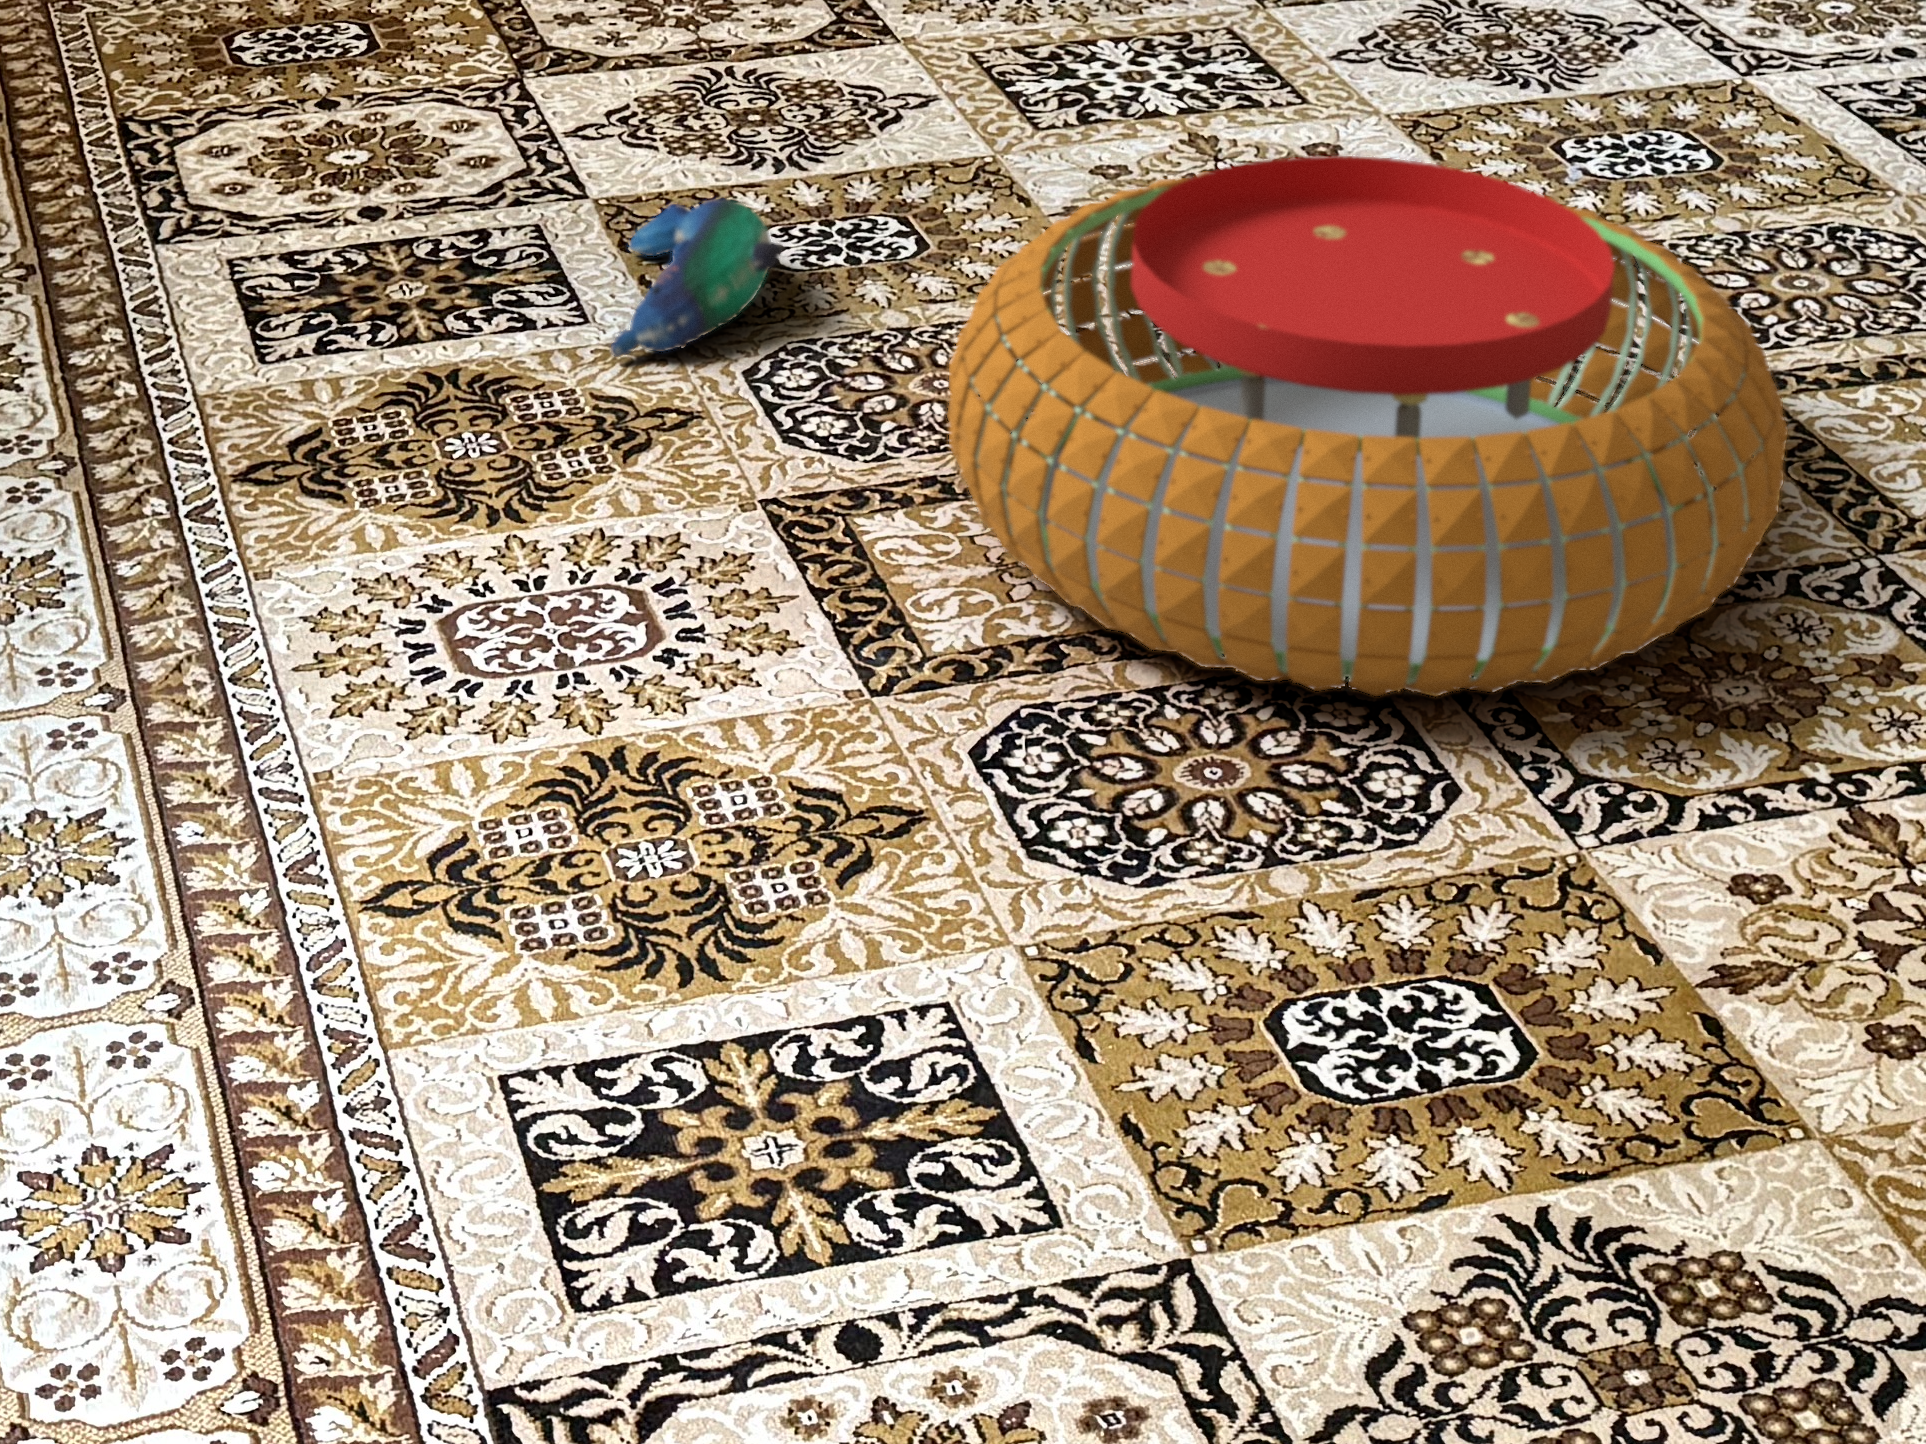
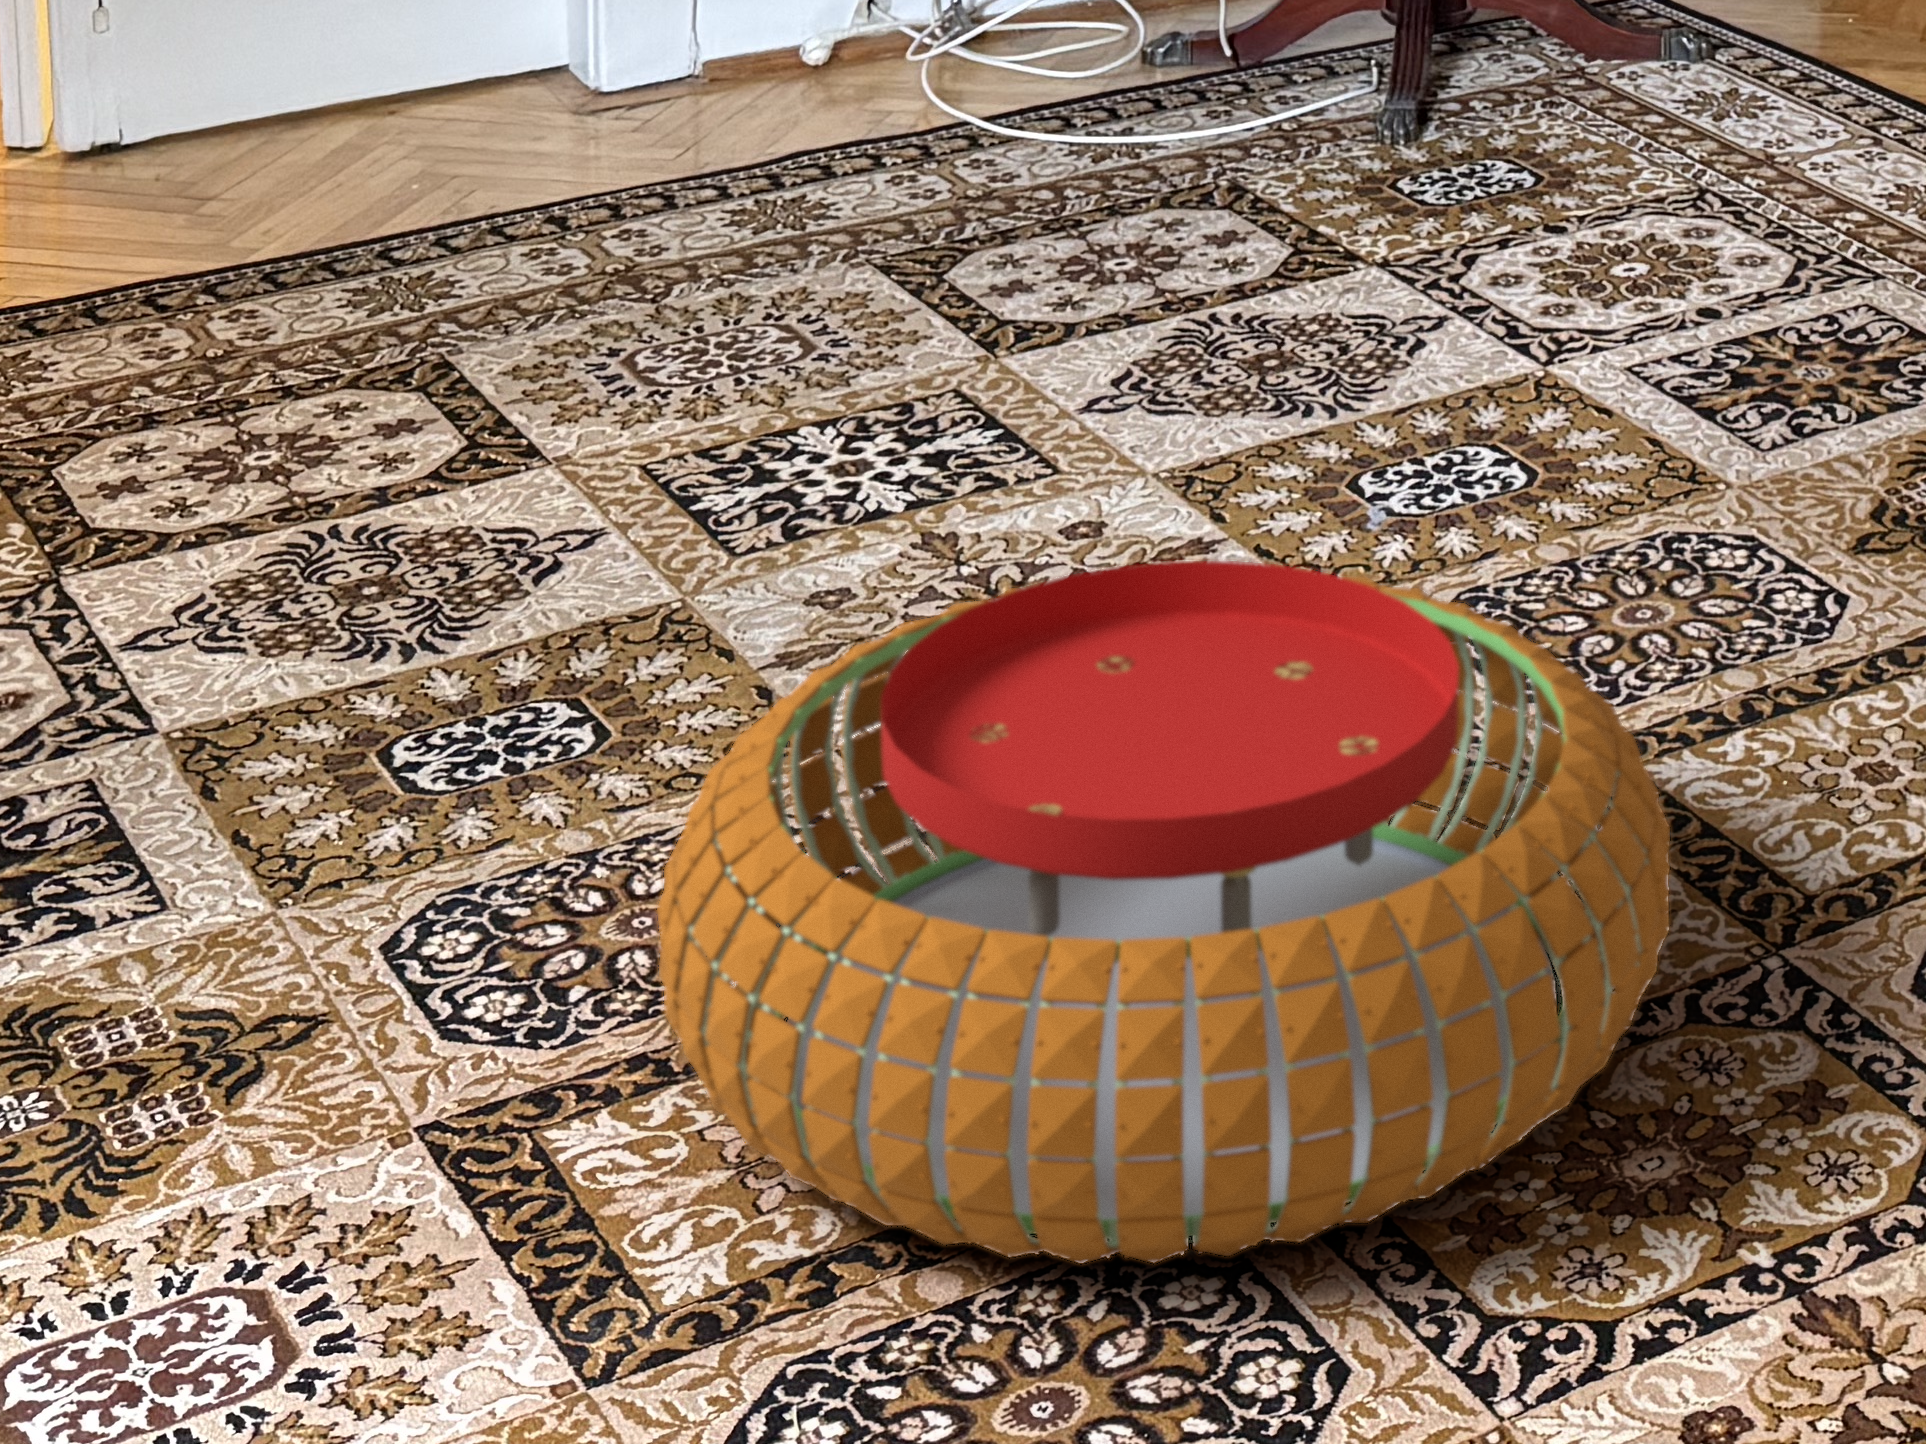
plush toy: present [611,198,782,357] -> none [204,712,426,949]

